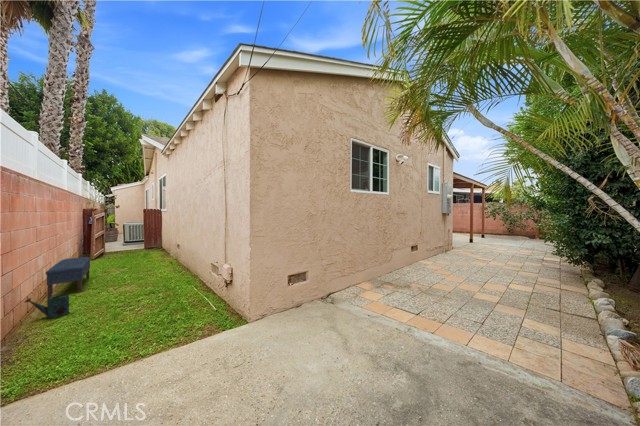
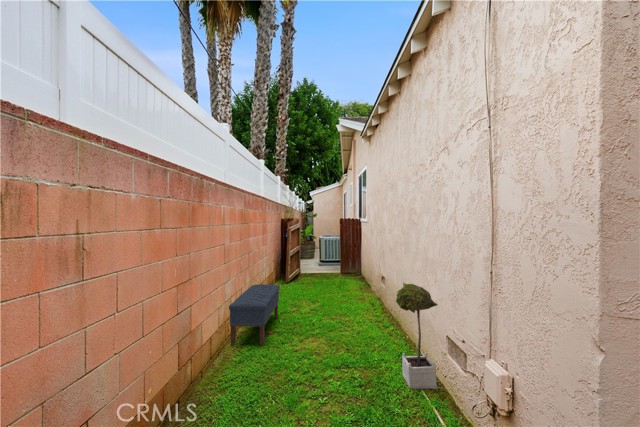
potted tree: none [177,242,197,286] -> present [396,283,438,389]
watering can: present [25,294,77,318] -> none [190,357,246,404]

